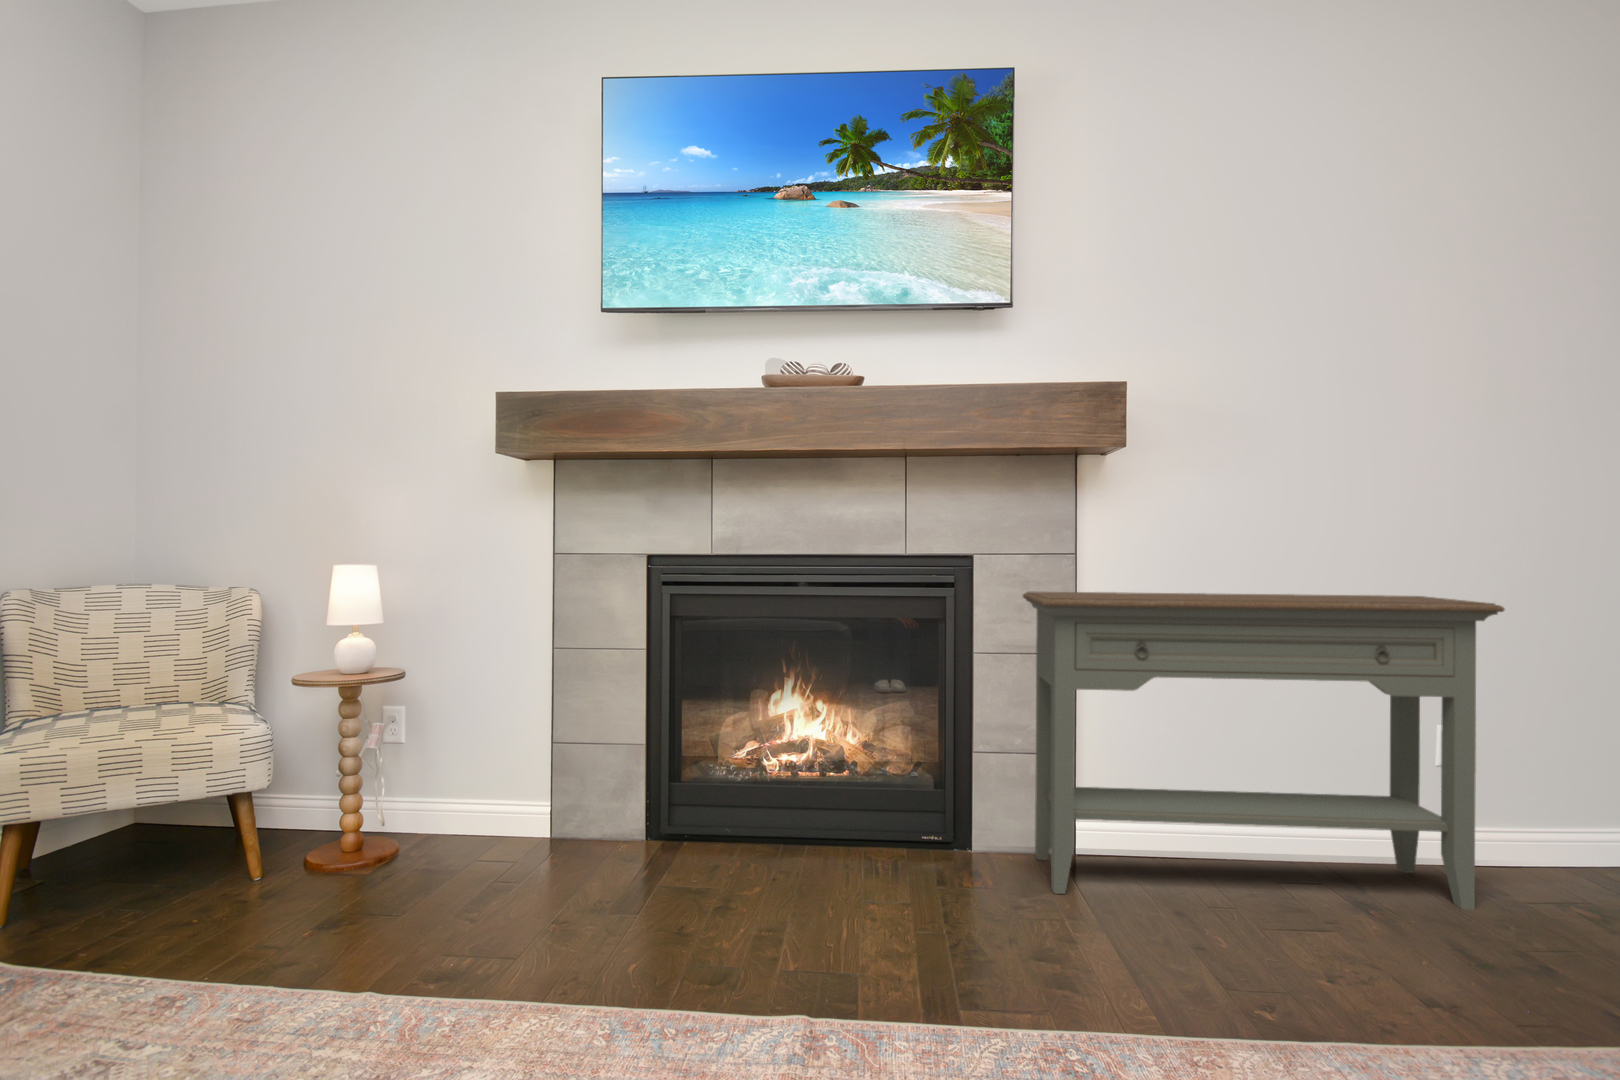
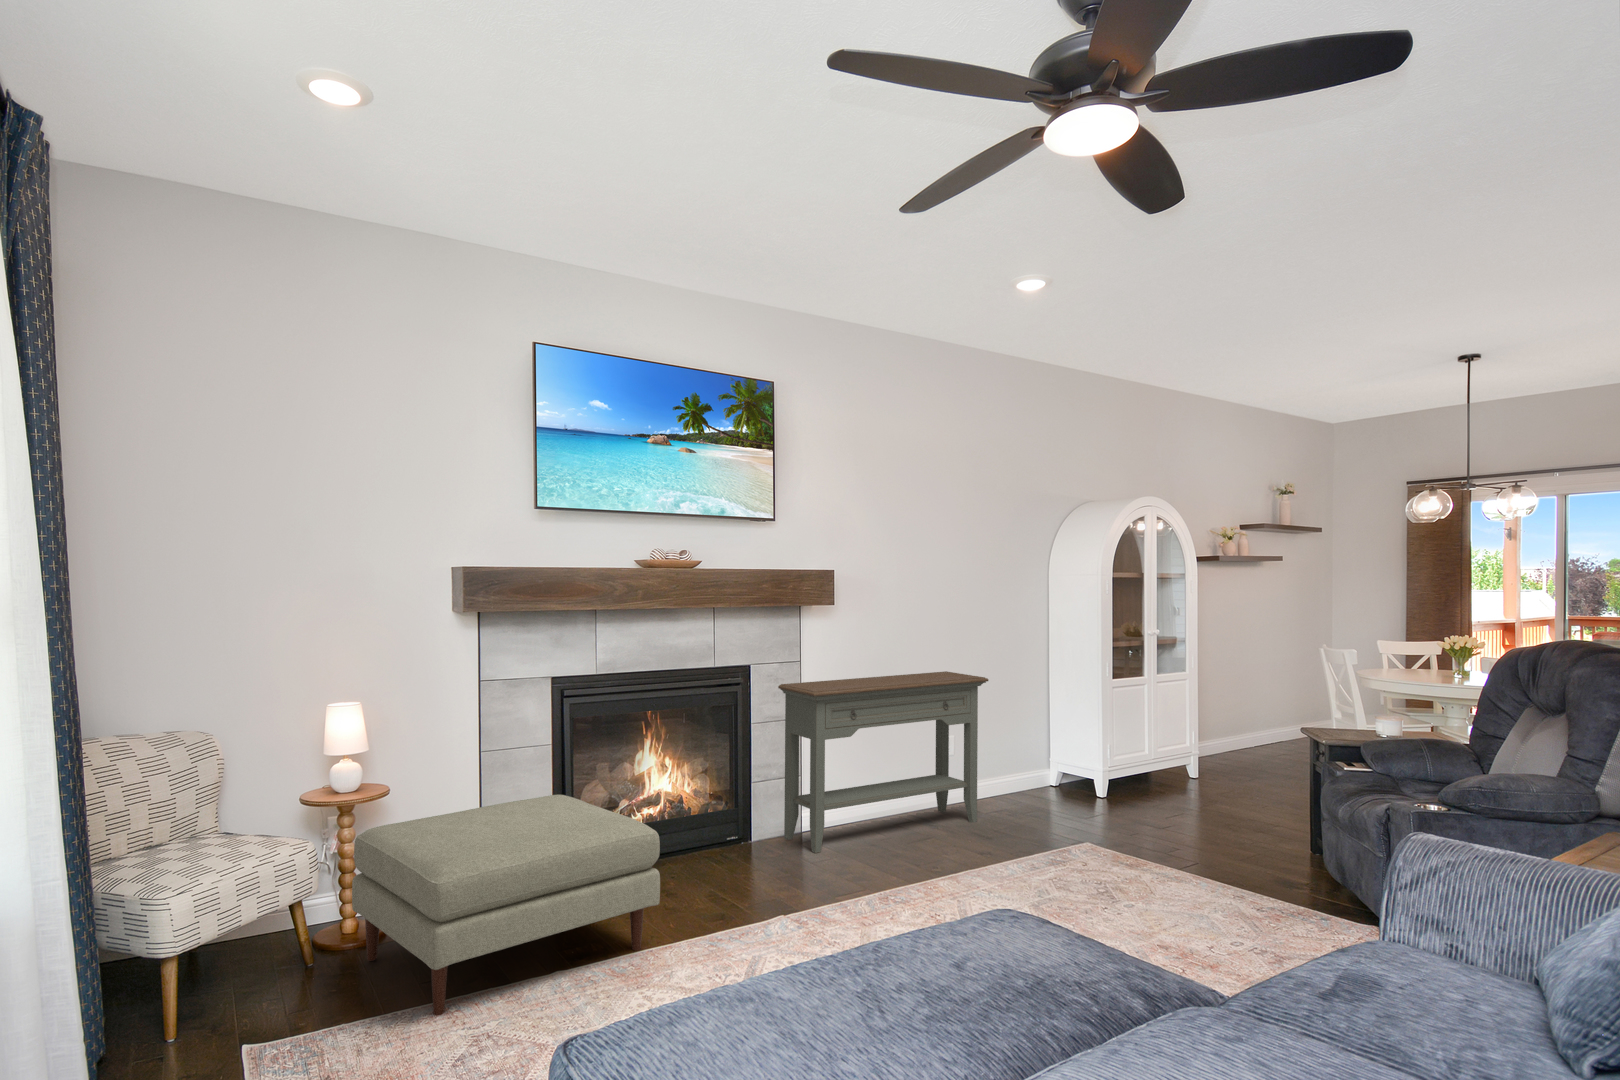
ottoman: none [88,714,593,1011] -> present [352,795,660,1015]

